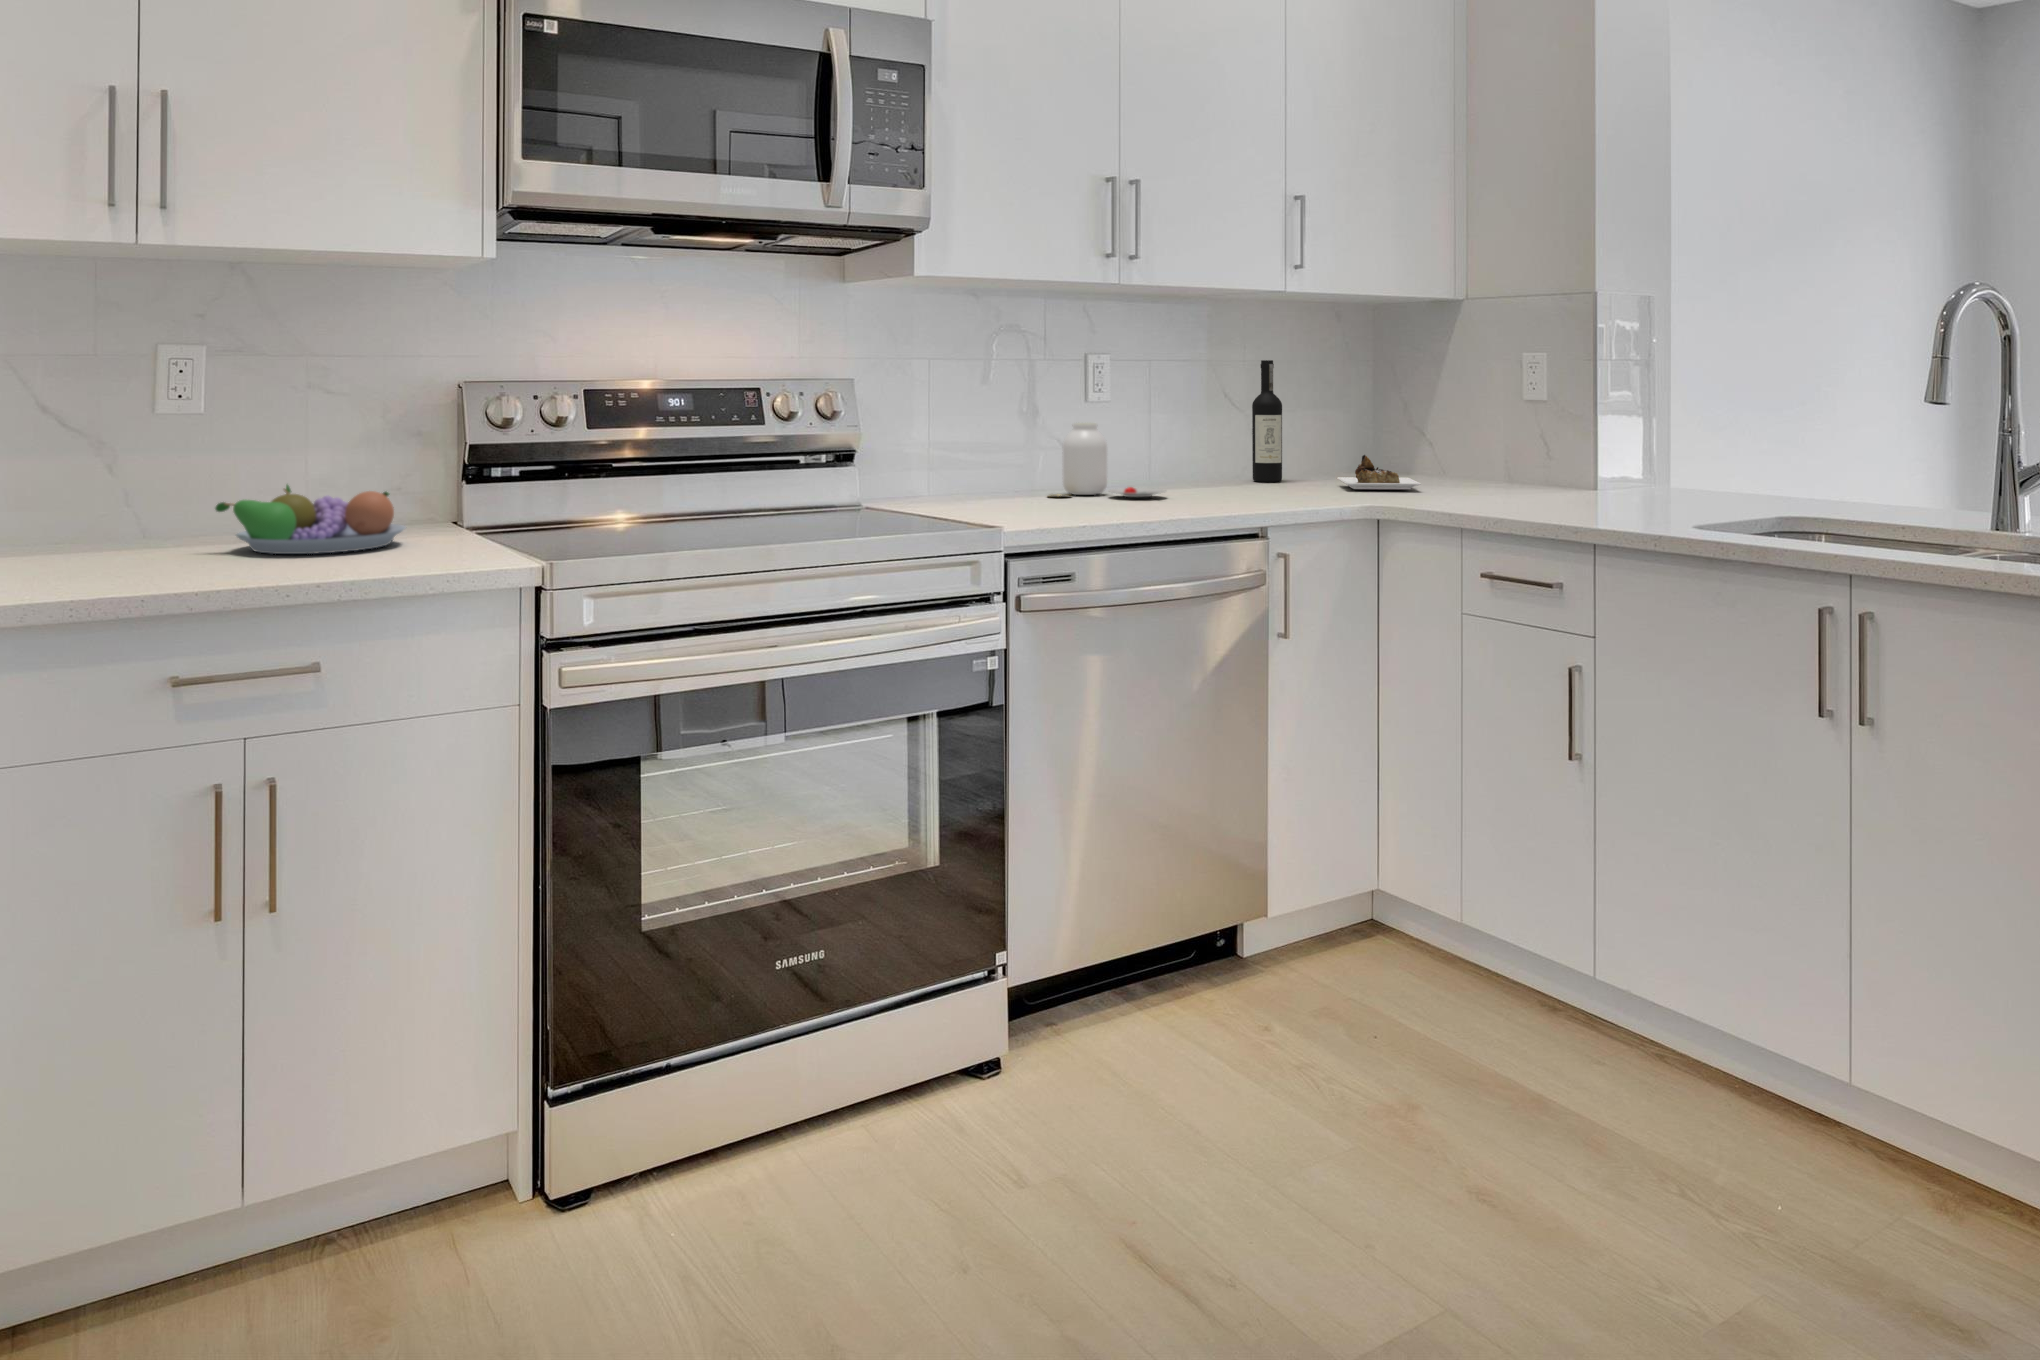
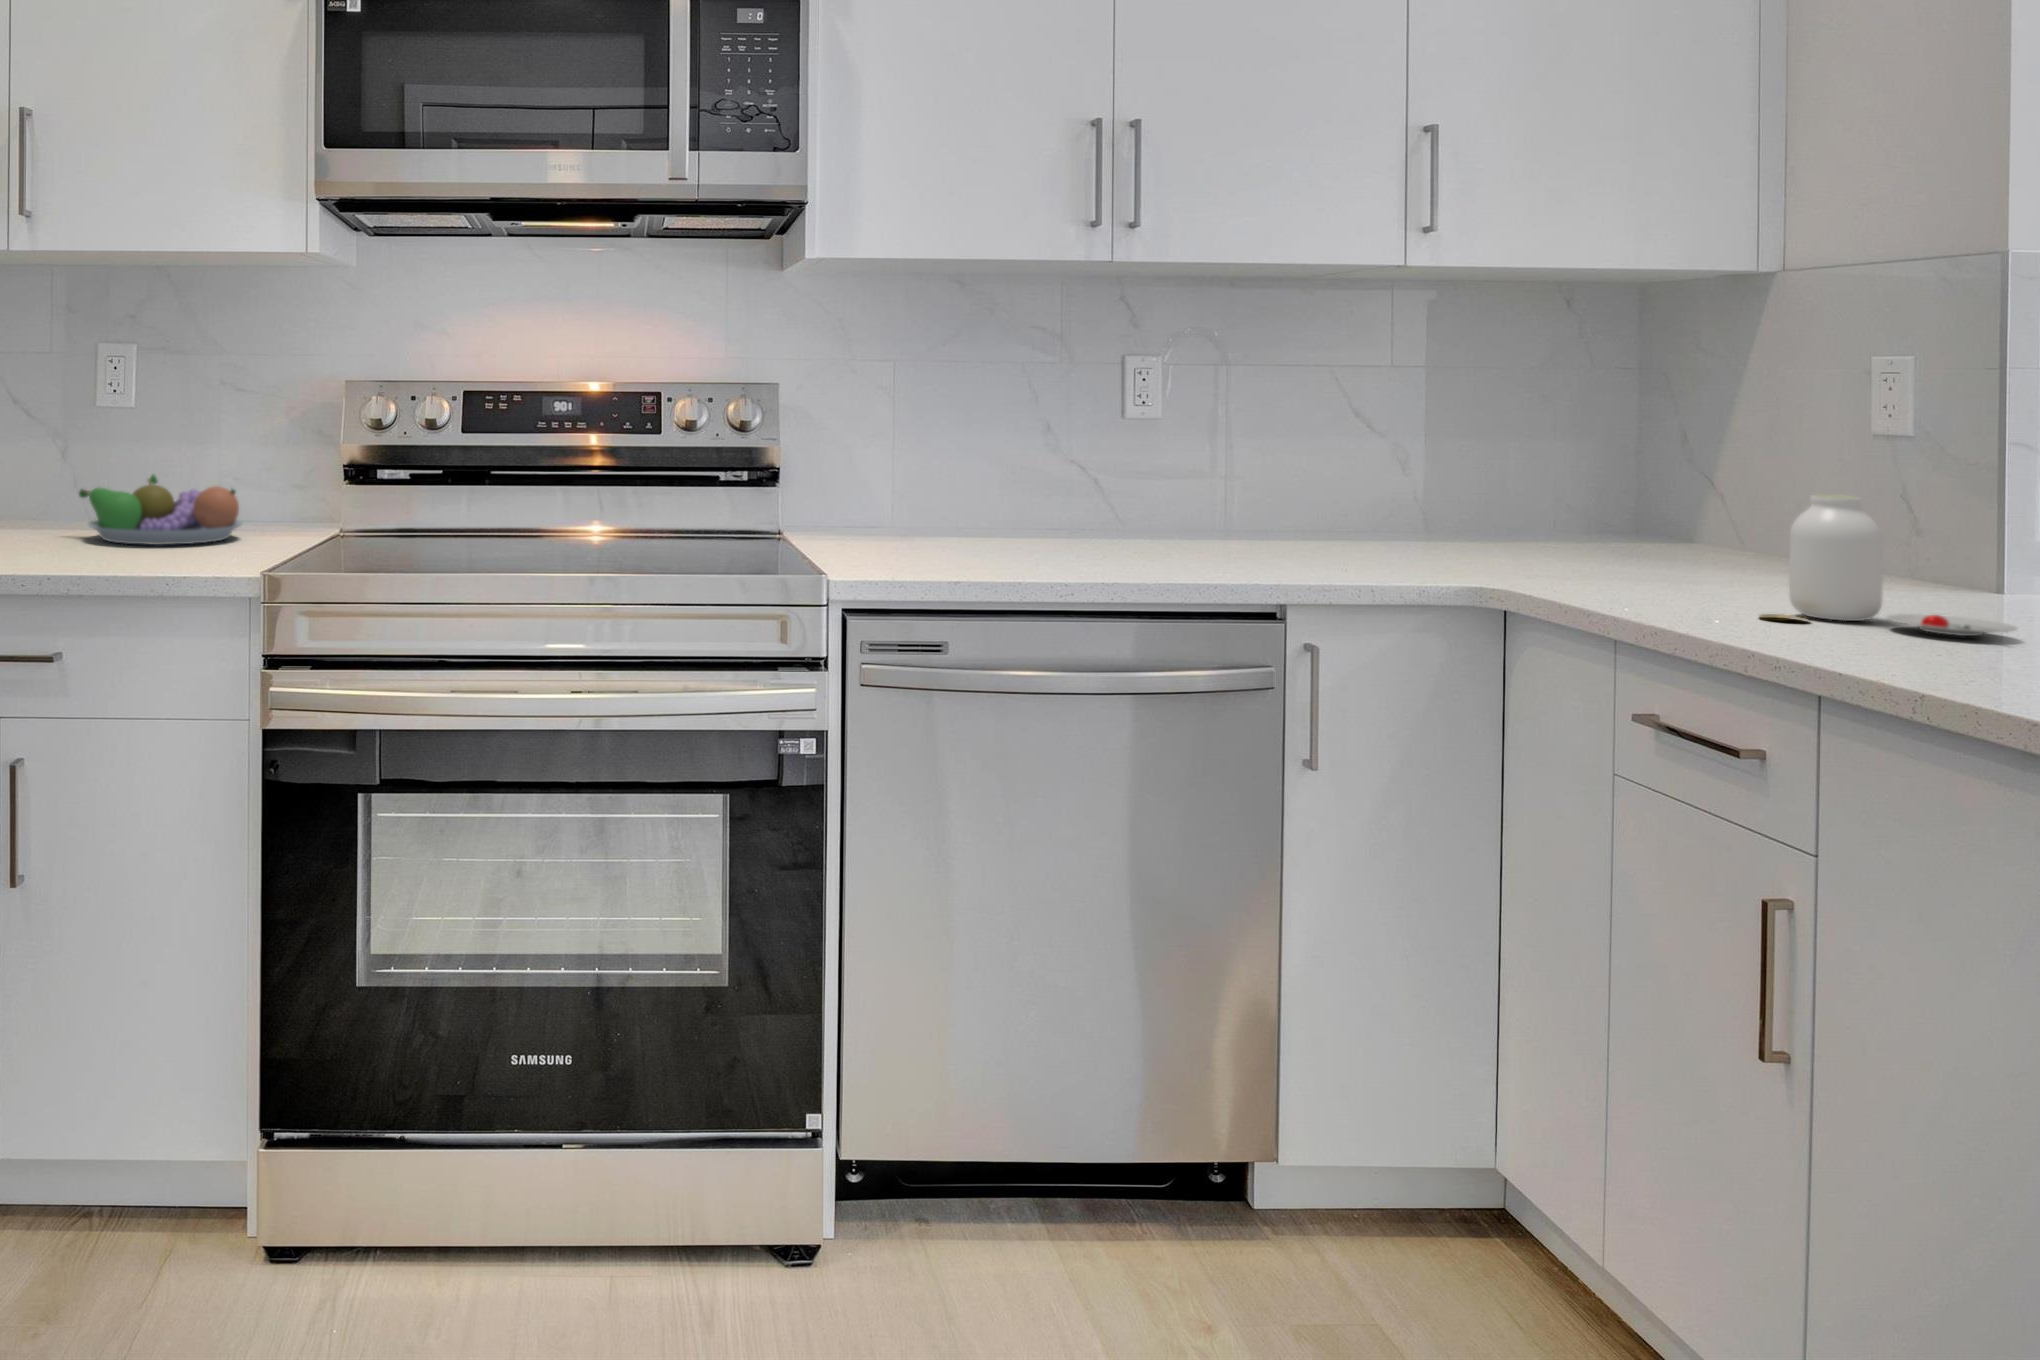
wine bottle: present [1252,360,1421,489] -> none [1408,375,1644,575]
jar: present [1053,423,1166,497] -> present [1760,495,2017,636]

